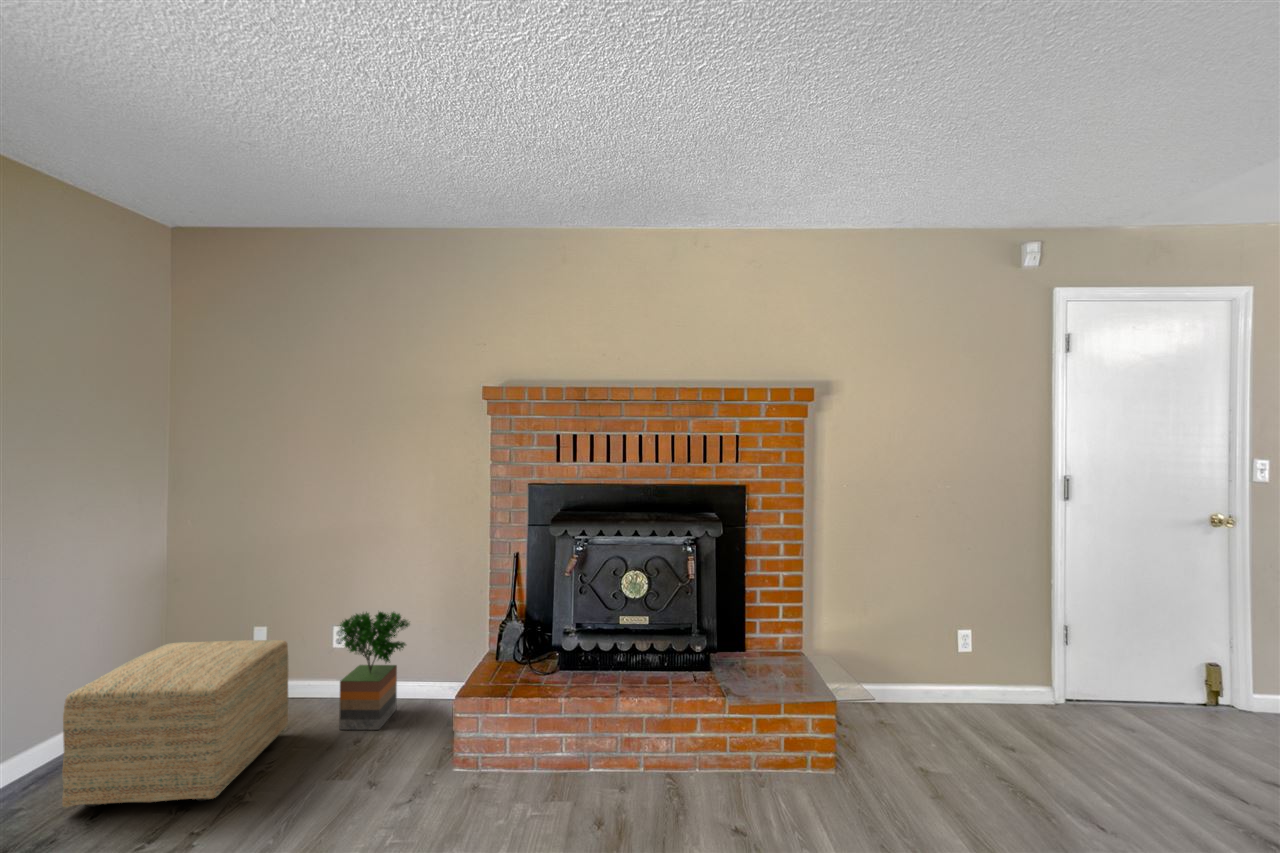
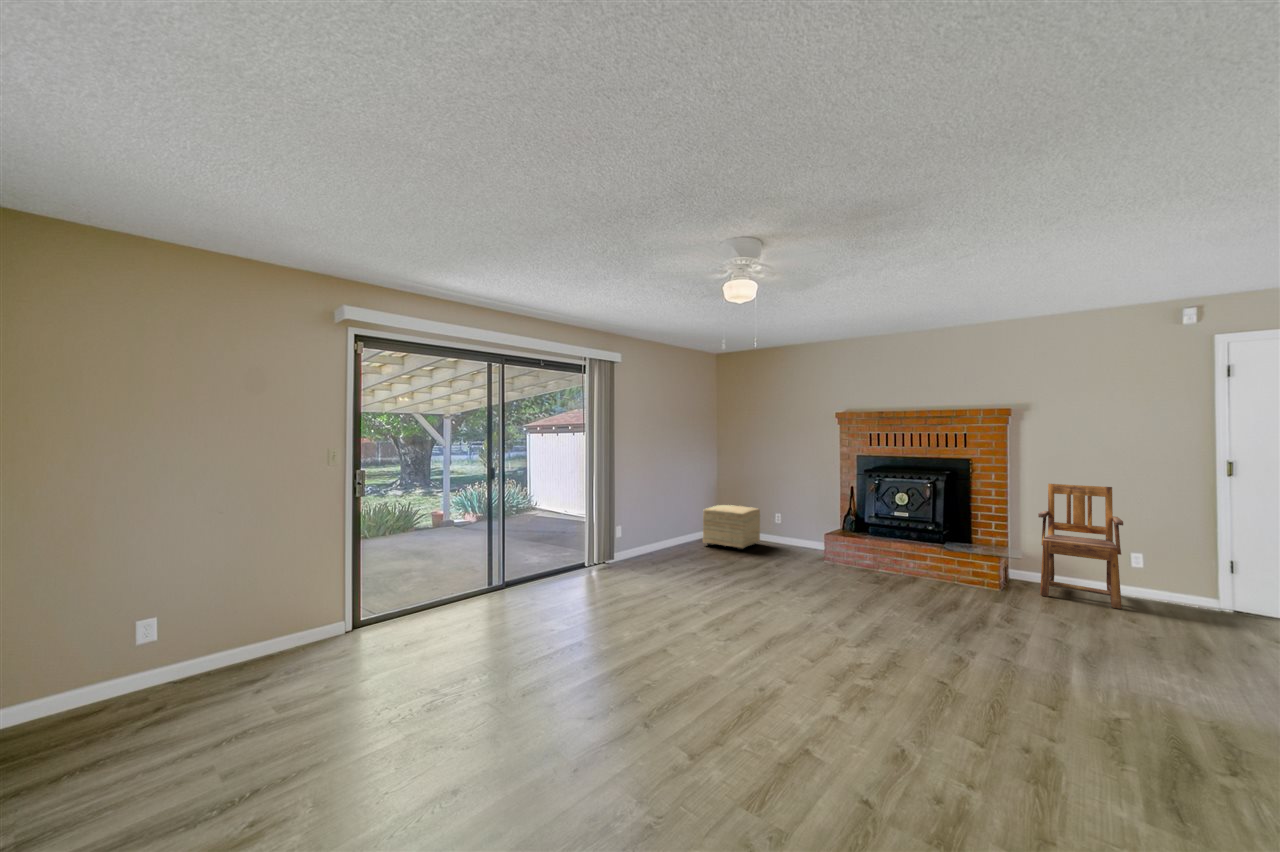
armchair: none [859,525,1020,768] -> present [1038,484,1123,609]
potted tree: present [339,612,410,730] -> none [776,504,805,549]

